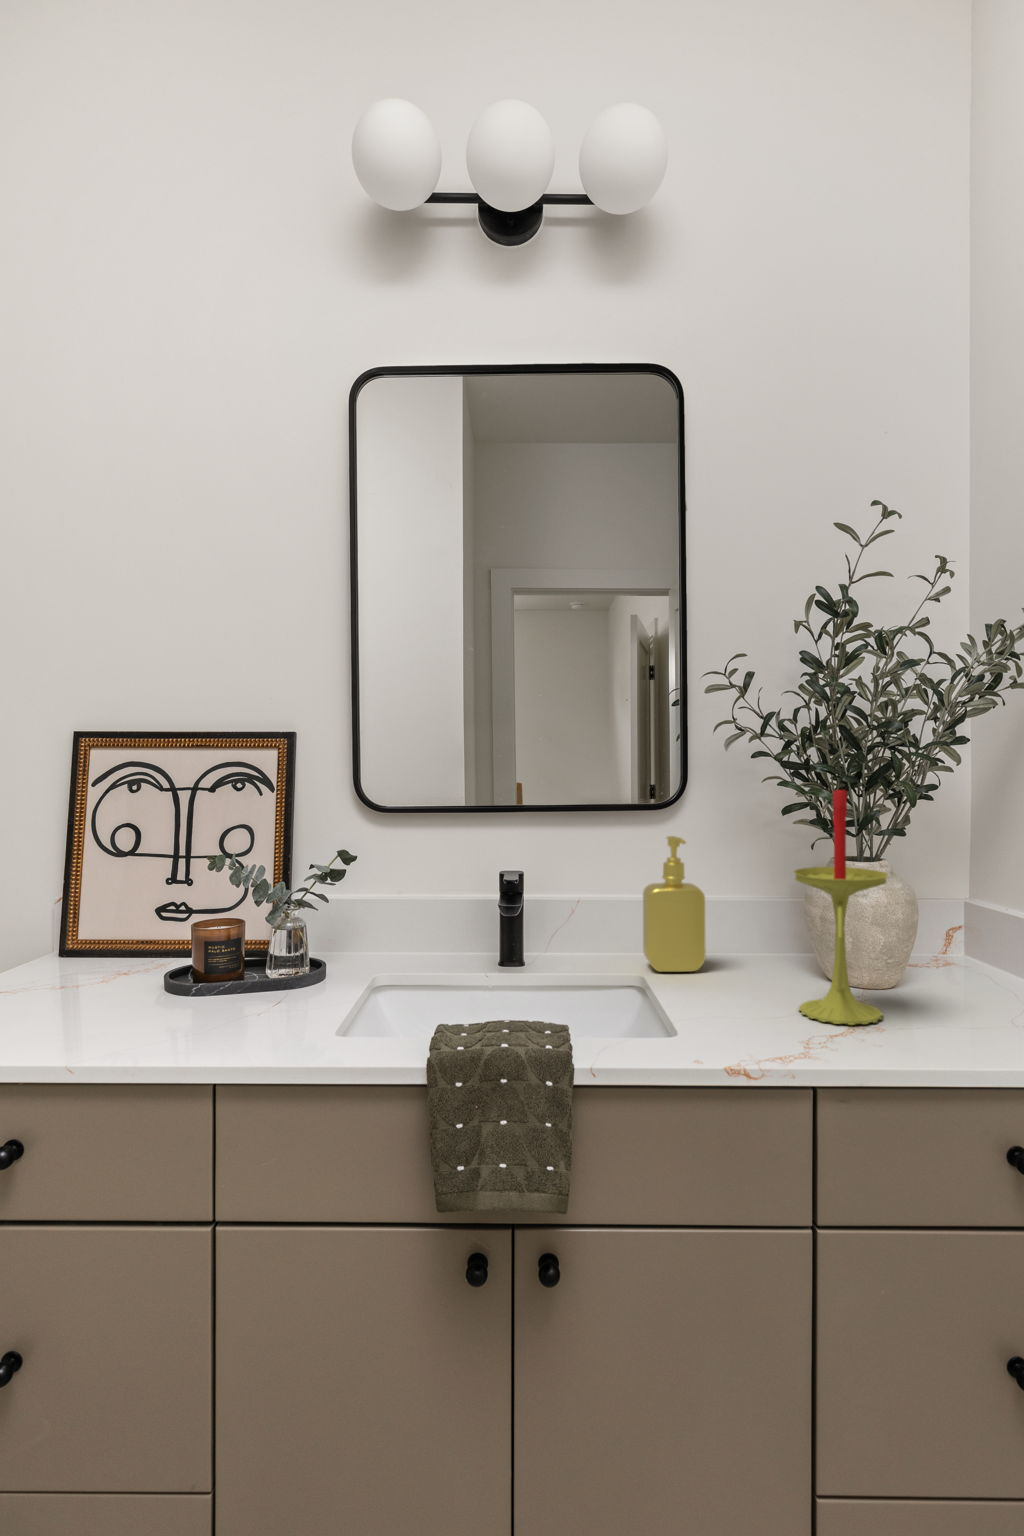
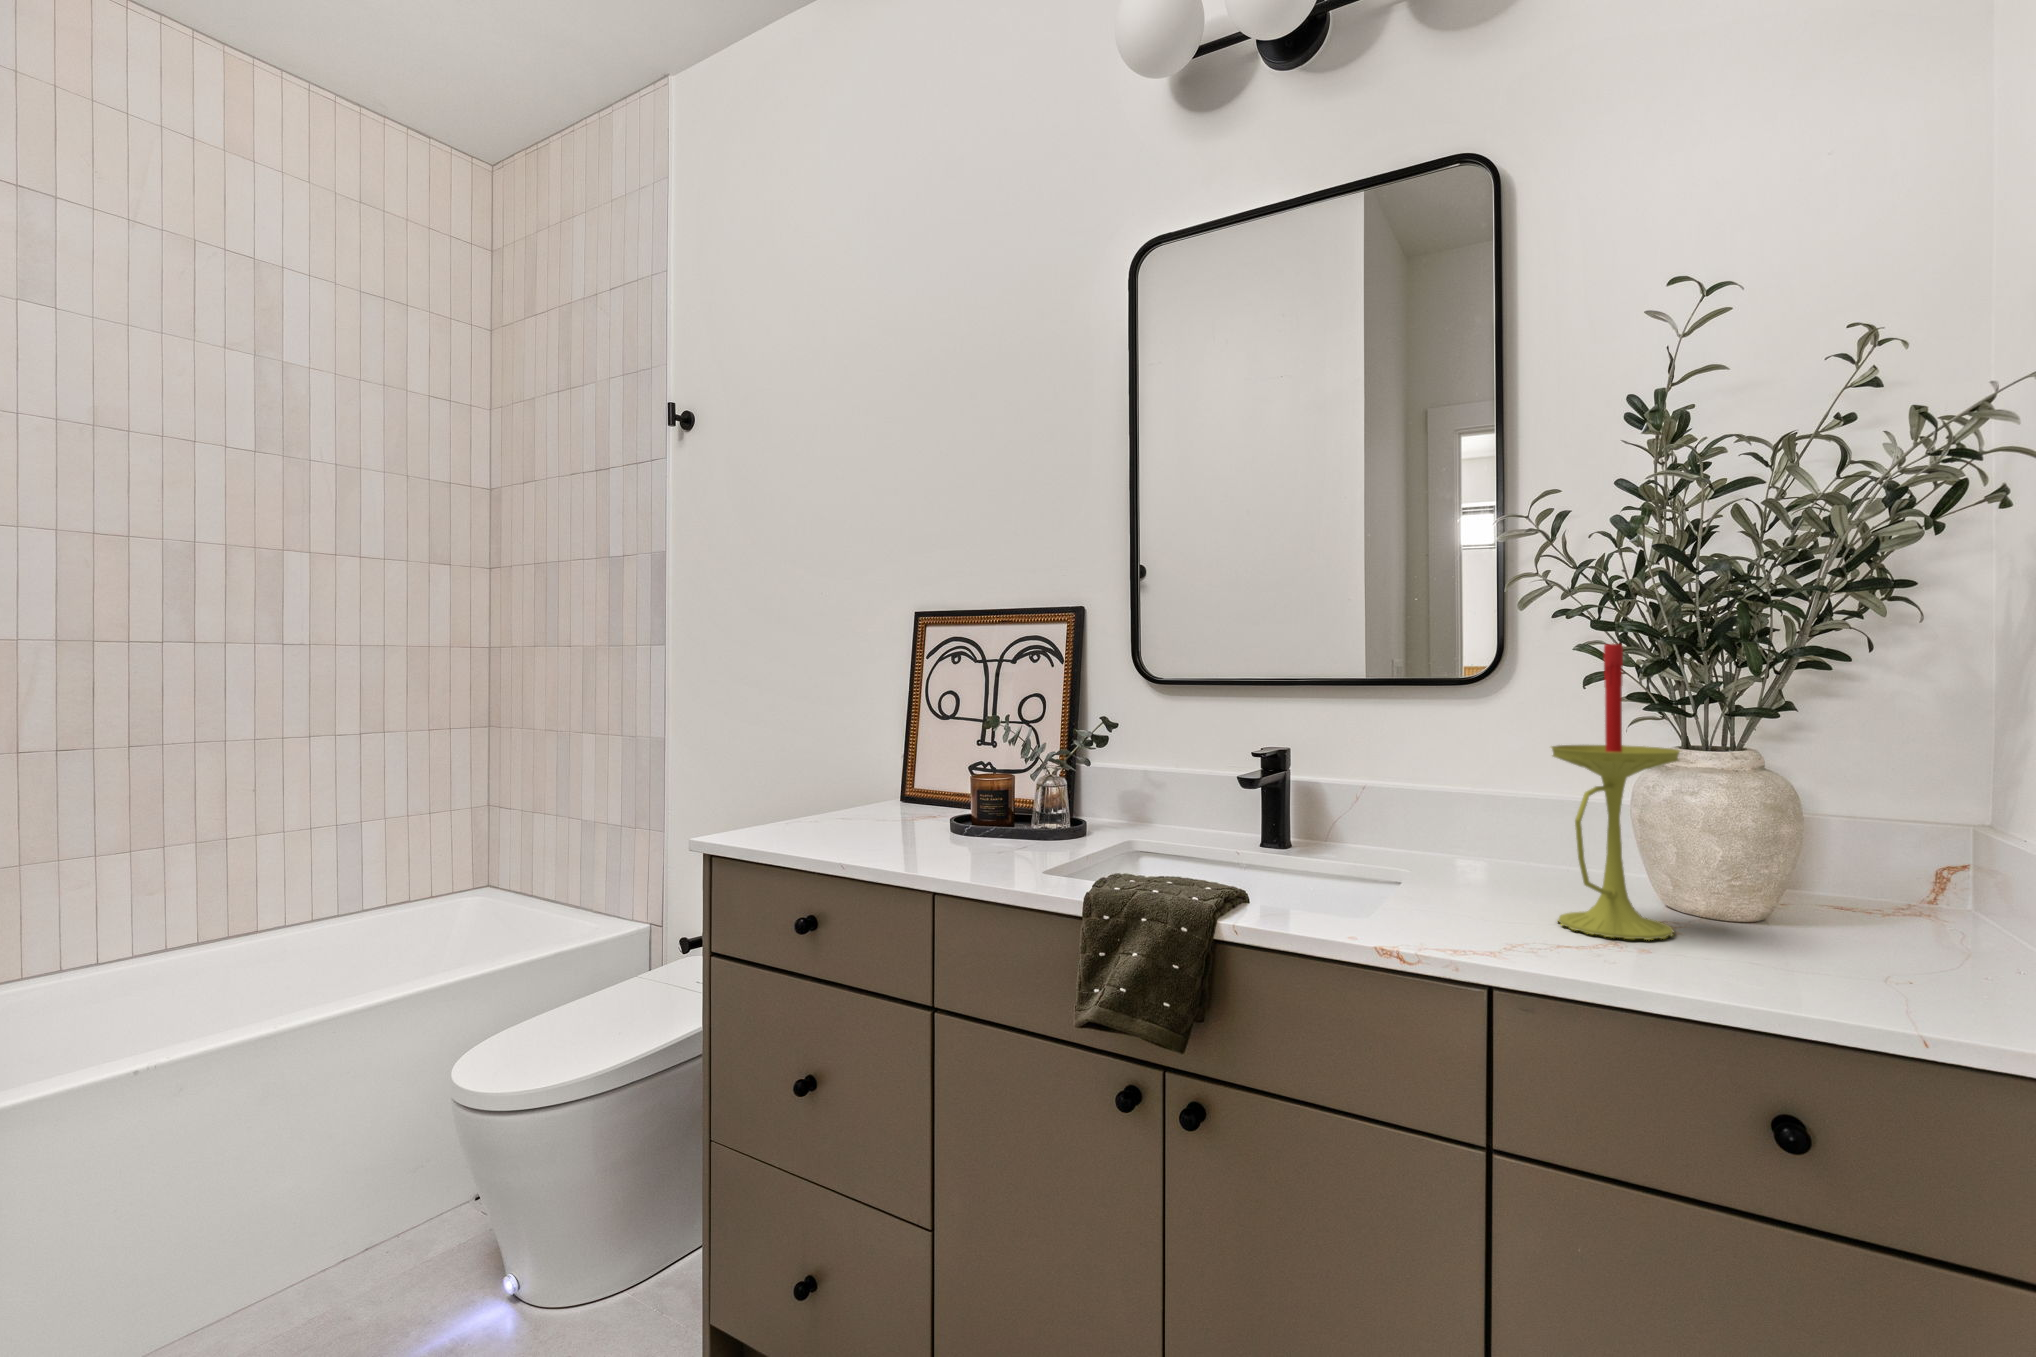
soap dispenser: present [643,836,706,972] -> none [1422,713,1500,874]

